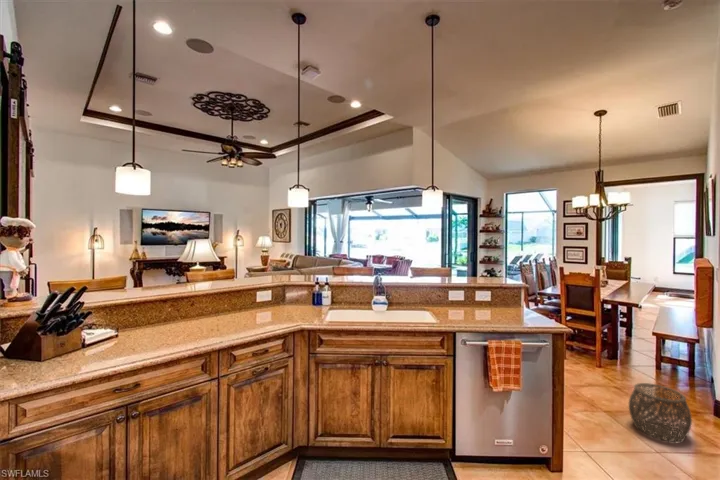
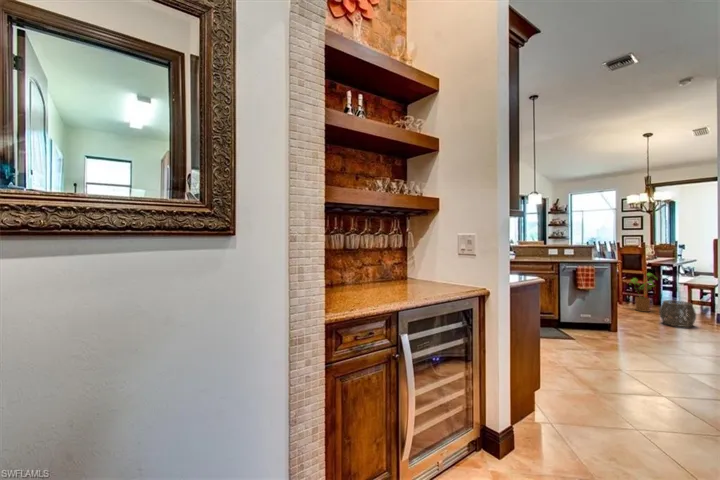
house plant: none [577,321,618,384] -> present [631,273,654,312]

